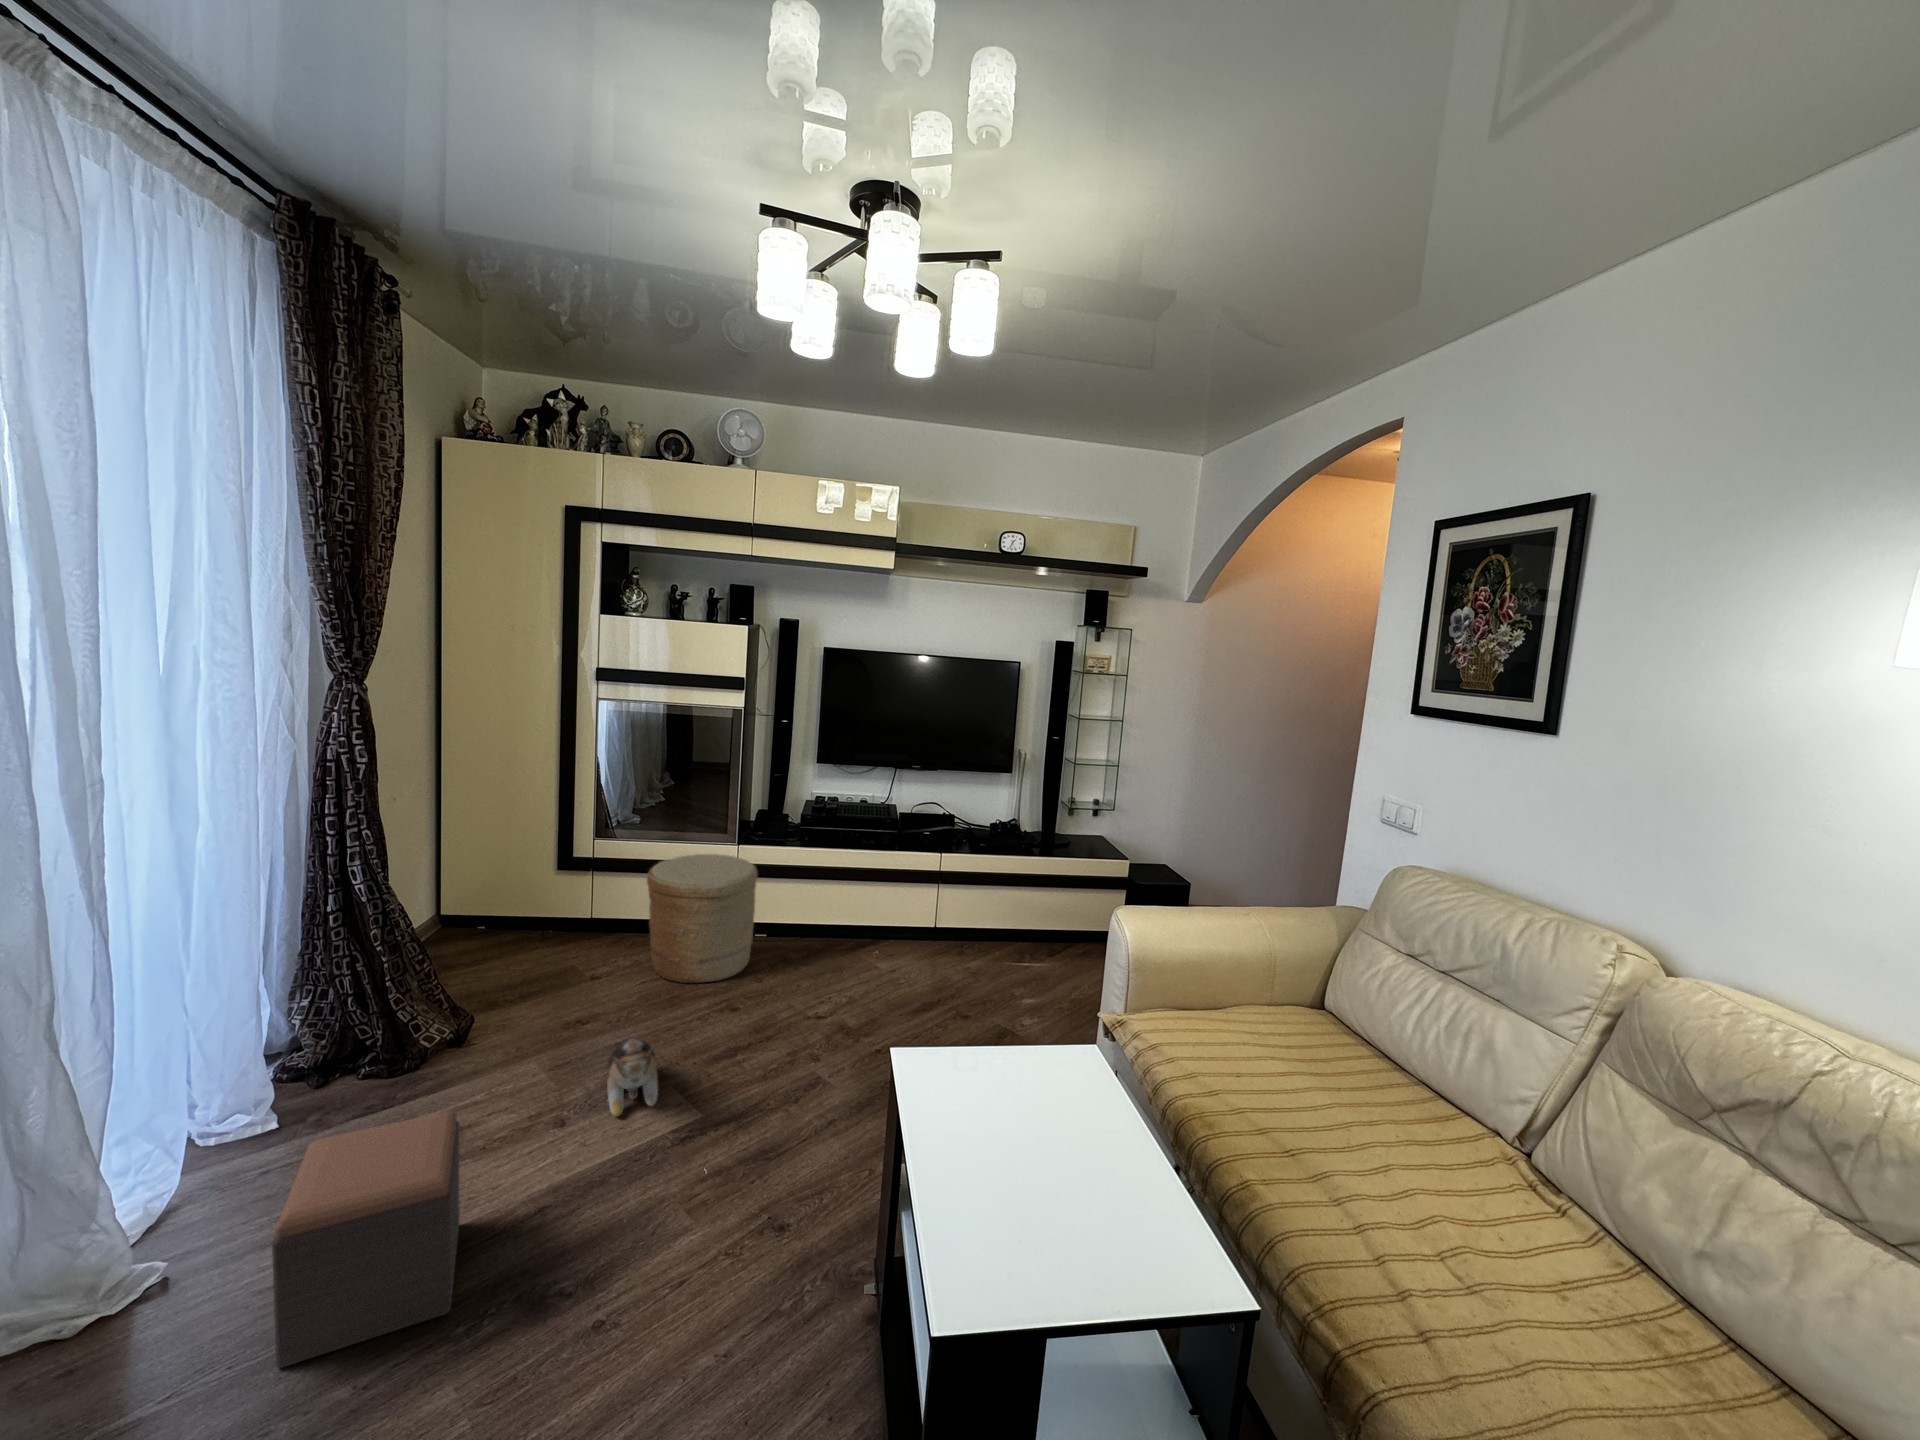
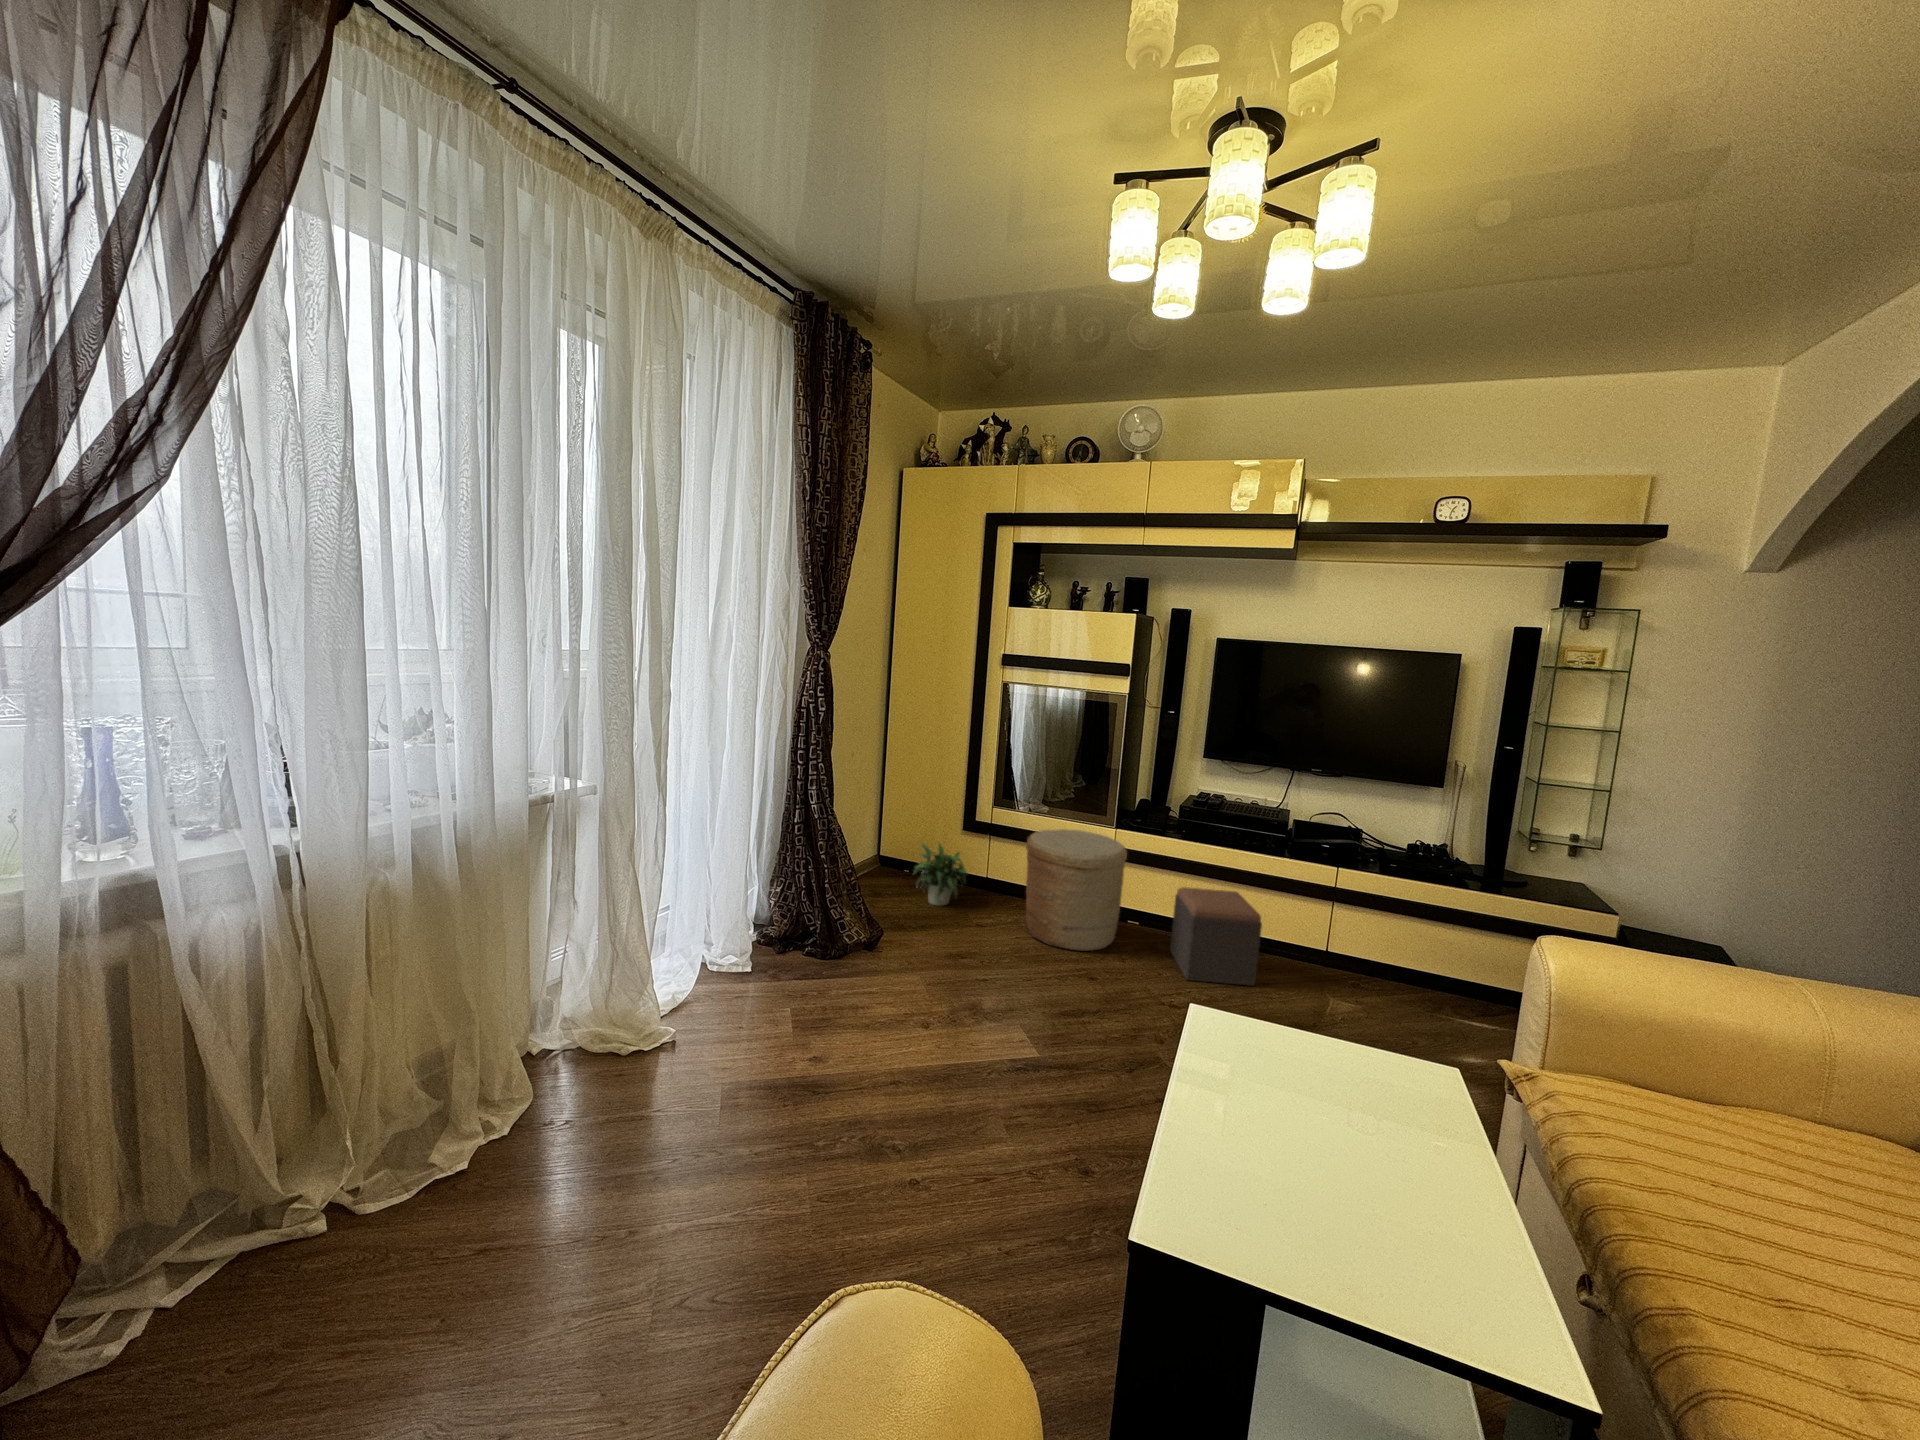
potted plant: none [498,892,574,968] -> present [914,843,967,906]
plush toy: present [607,1038,658,1117] -> none [962,970,1007,1040]
footstool: present [272,1111,459,1368] -> present [1170,887,1262,986]

